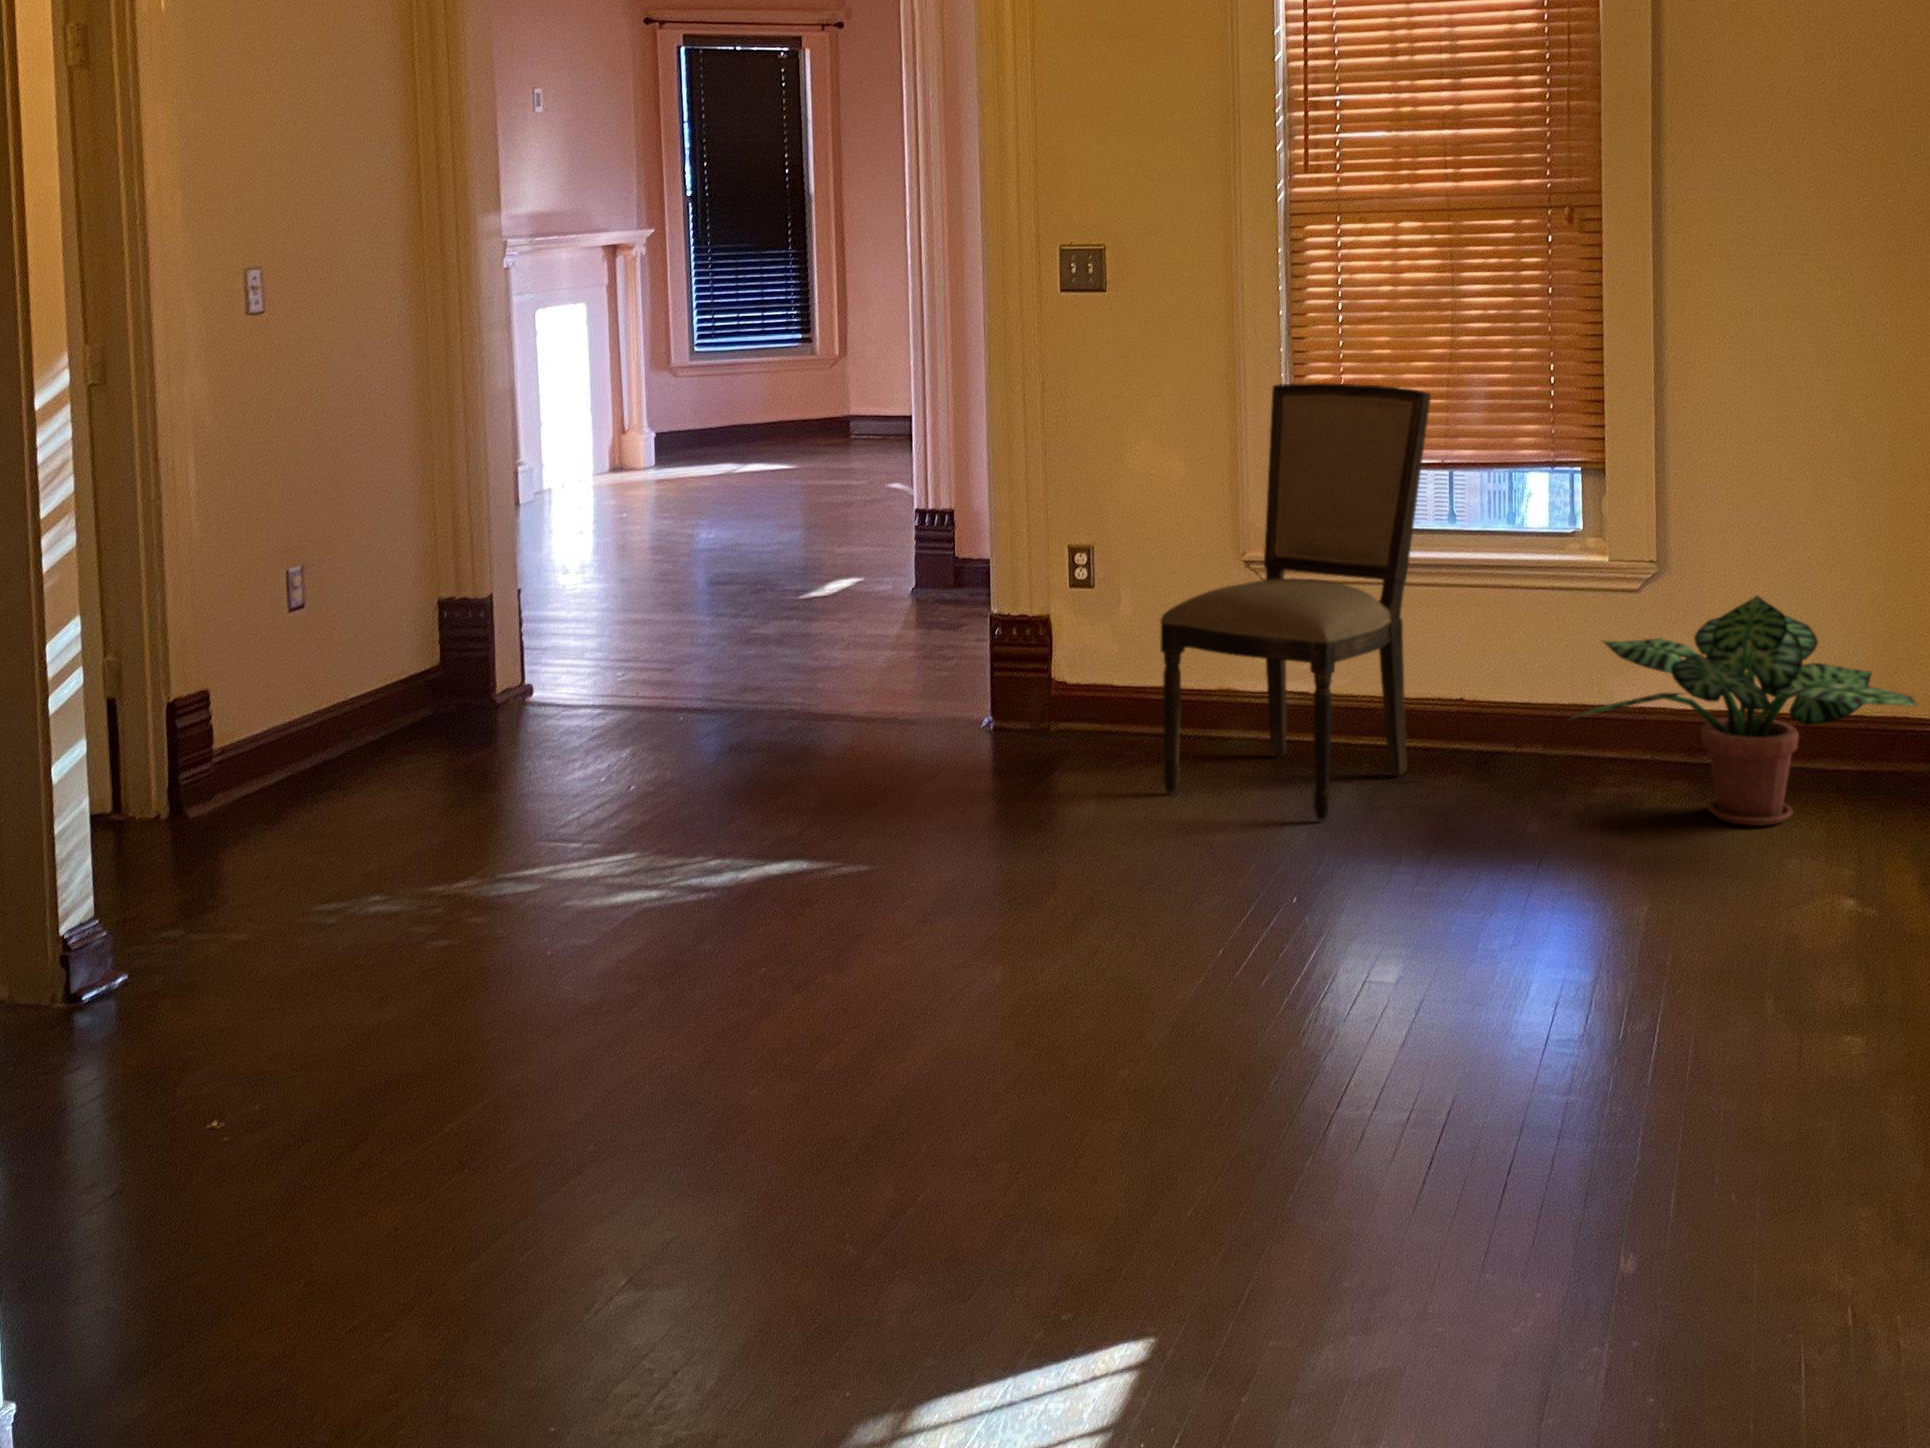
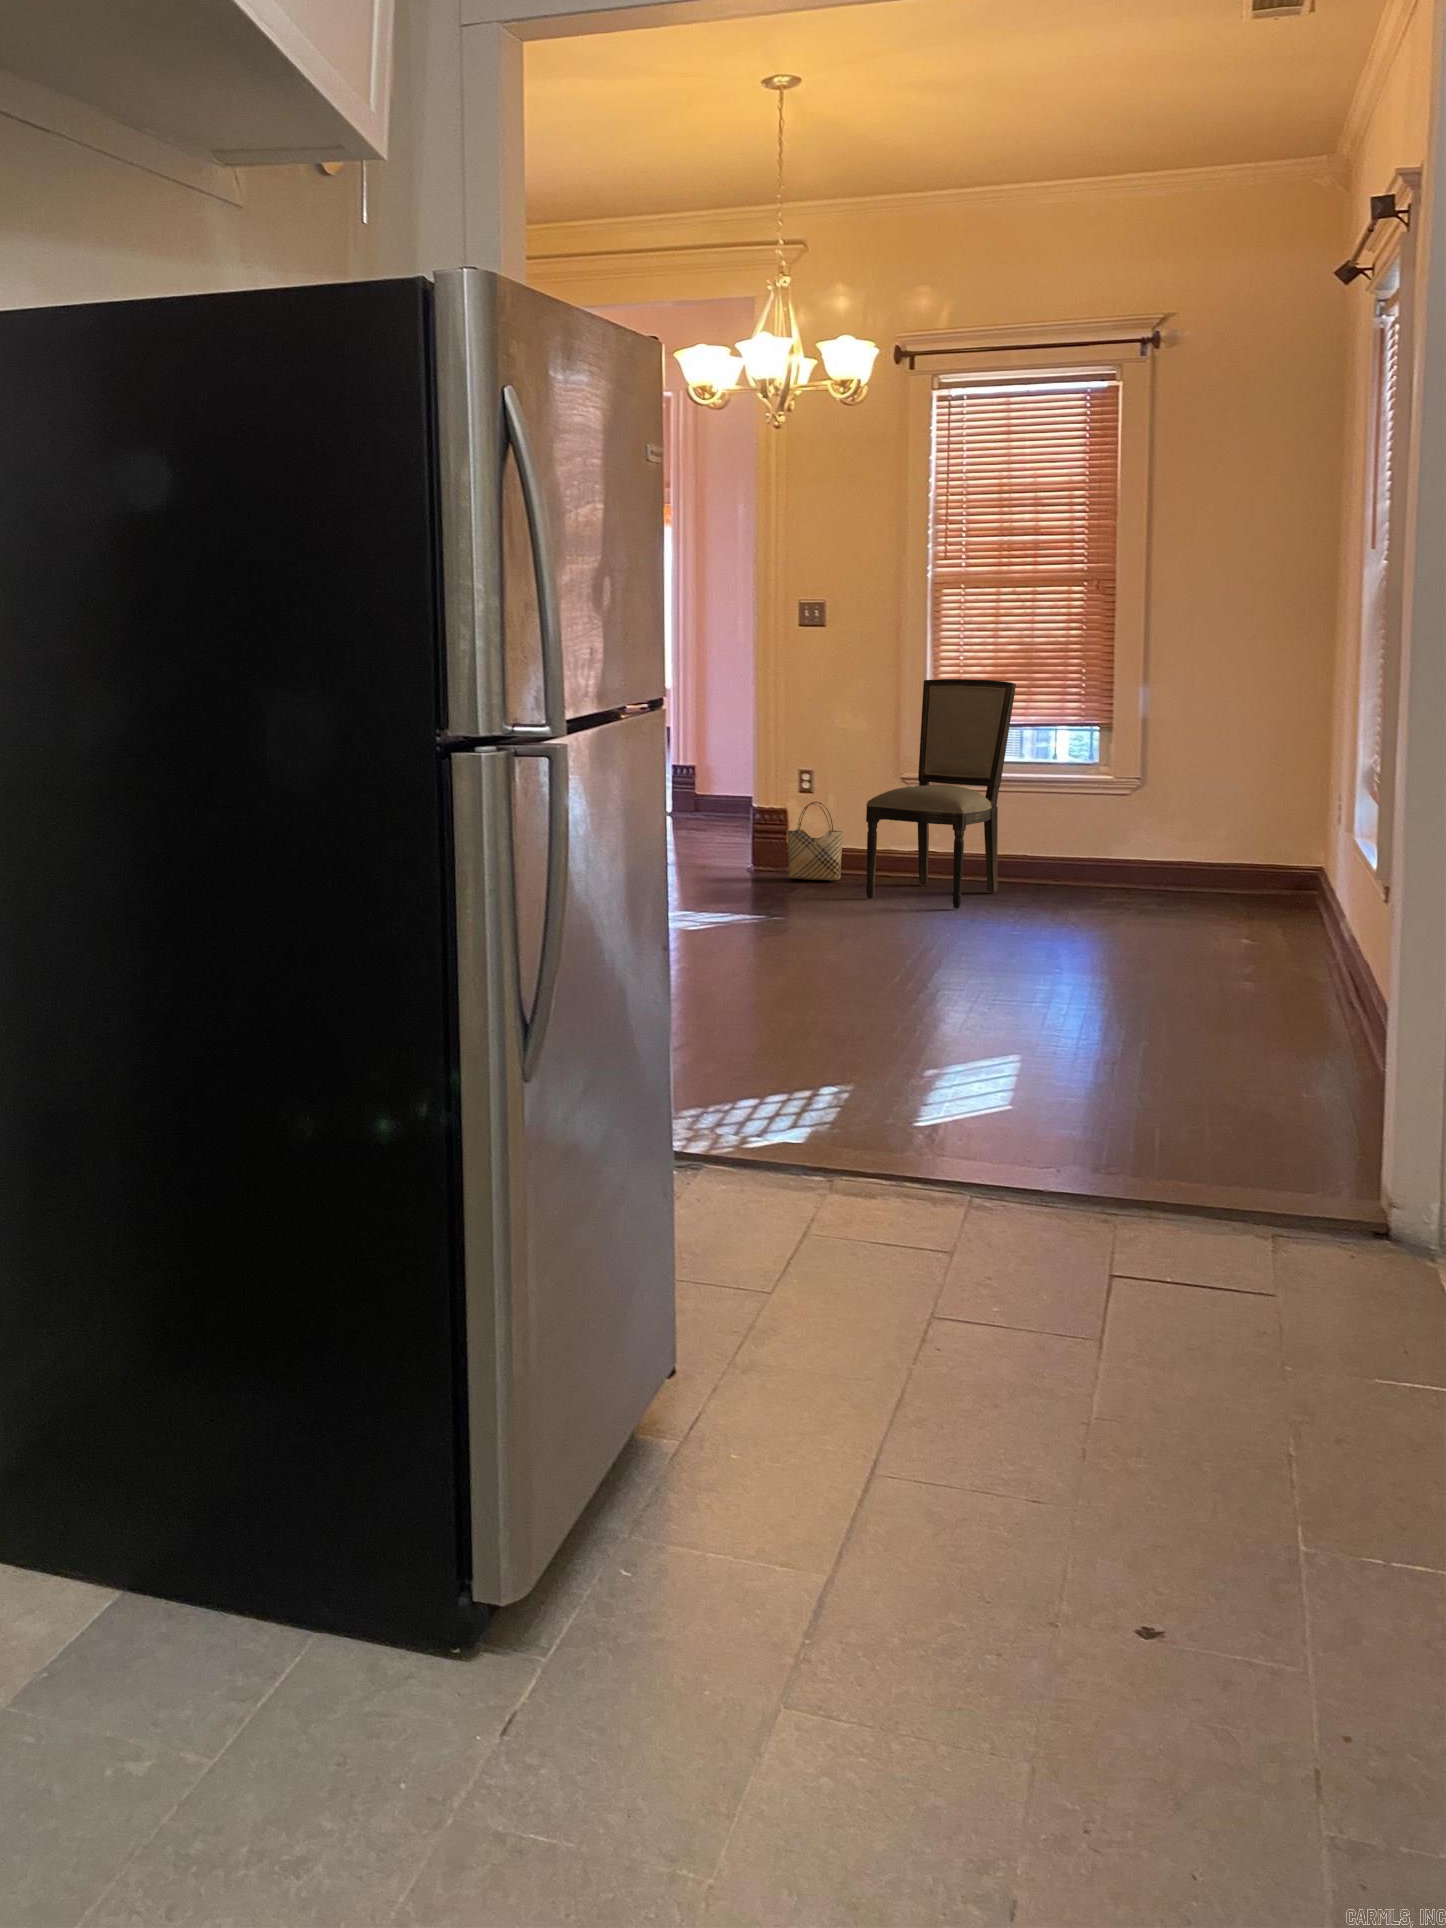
potted plant: present [1578,596,1916,826] -> none [1091,789,1283,912]
woven basket: none [1036,602,1140,746] -> present [786,802,844,881]

